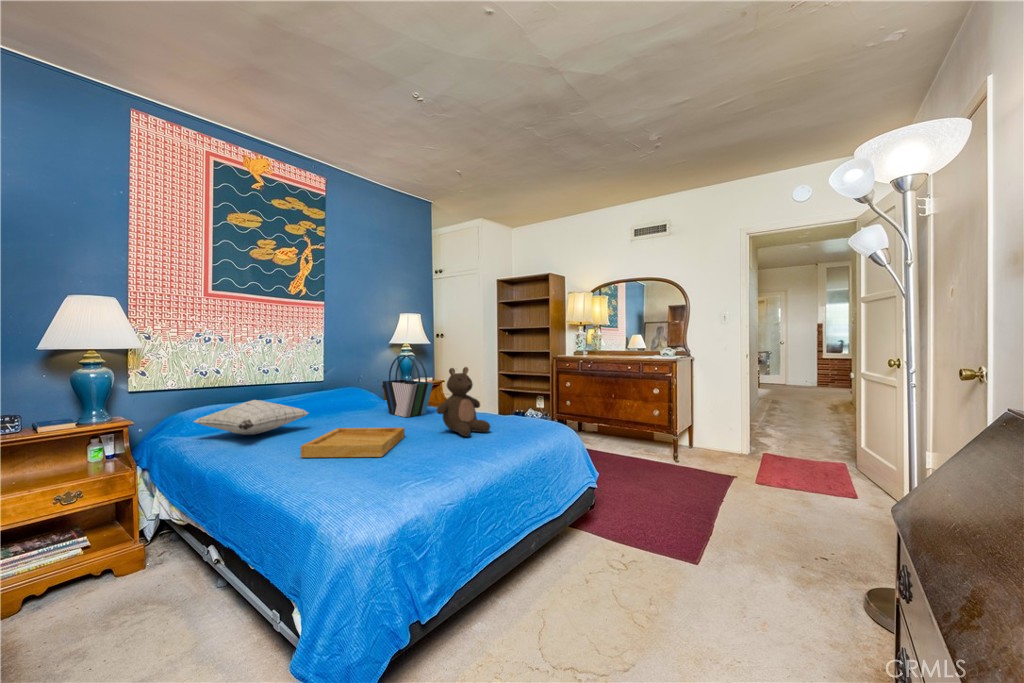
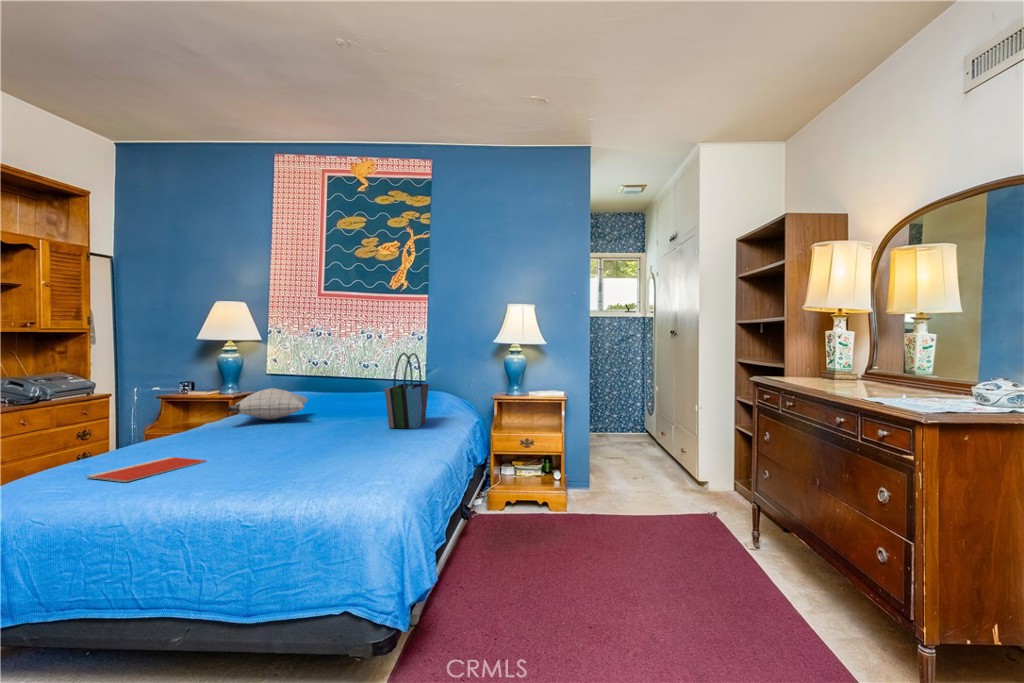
stuffed bear: present [437,367,490,436] -> none [311,368,383,459]
tray: present [301,427,405,458] -> none [197,424,301,456]
notebook: none [353,458,425,490] -> present [86,457,206,482]

